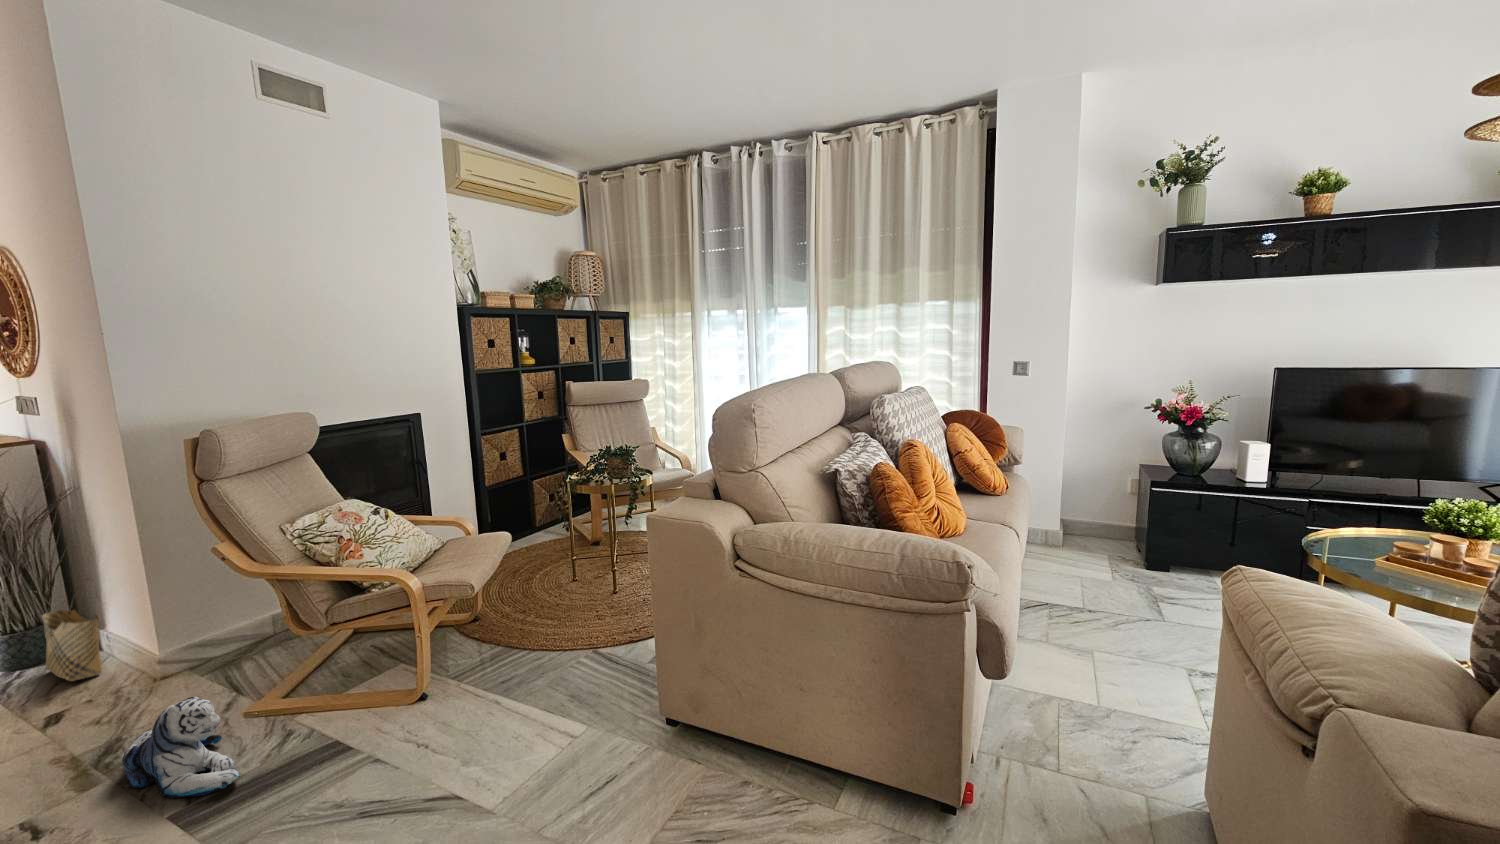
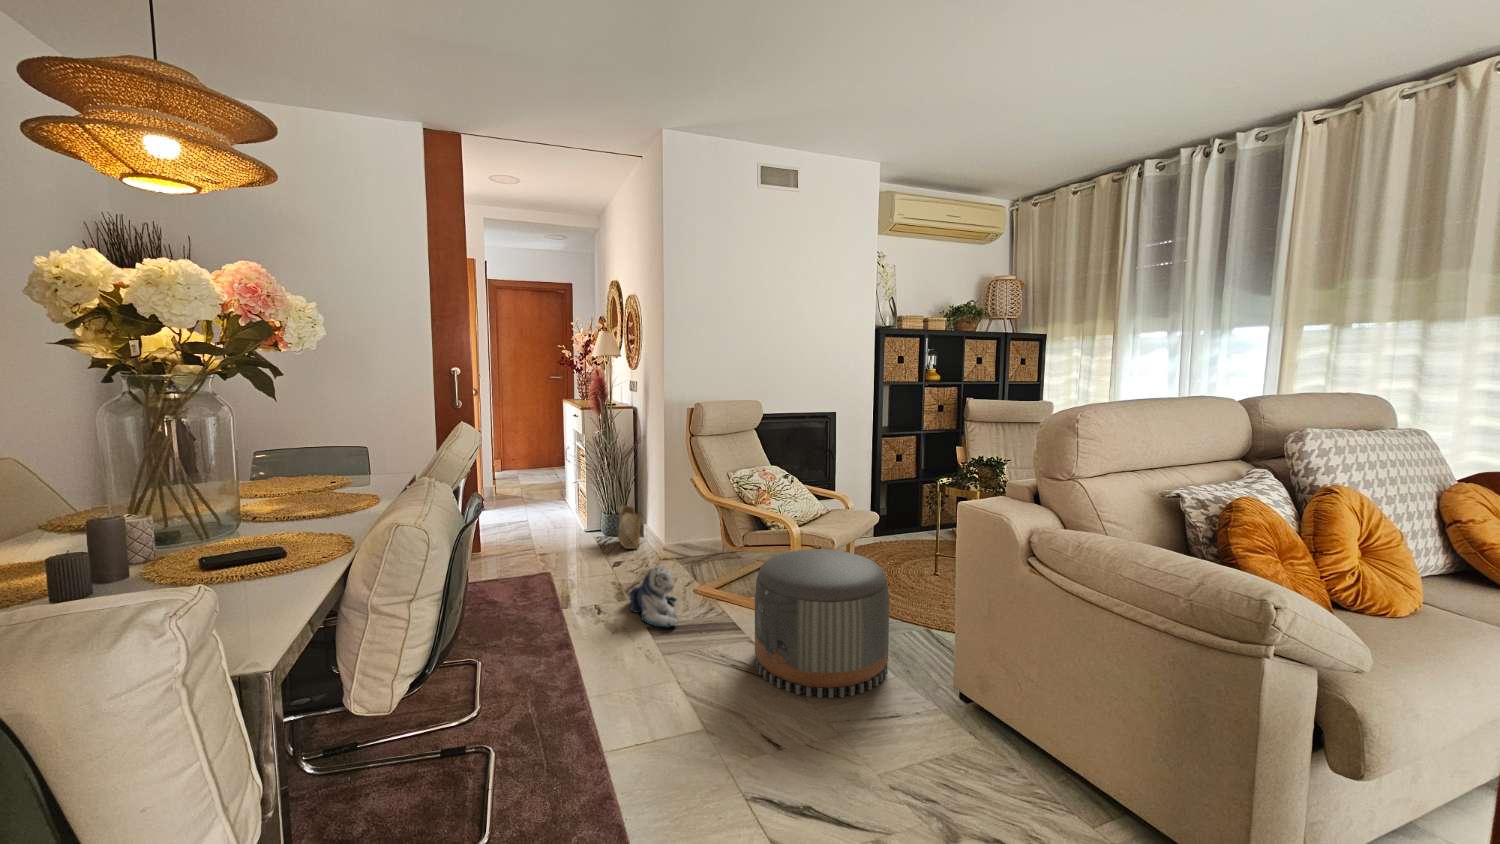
pouf: none [385,596,575,805] -> present [755,549,889,698]

